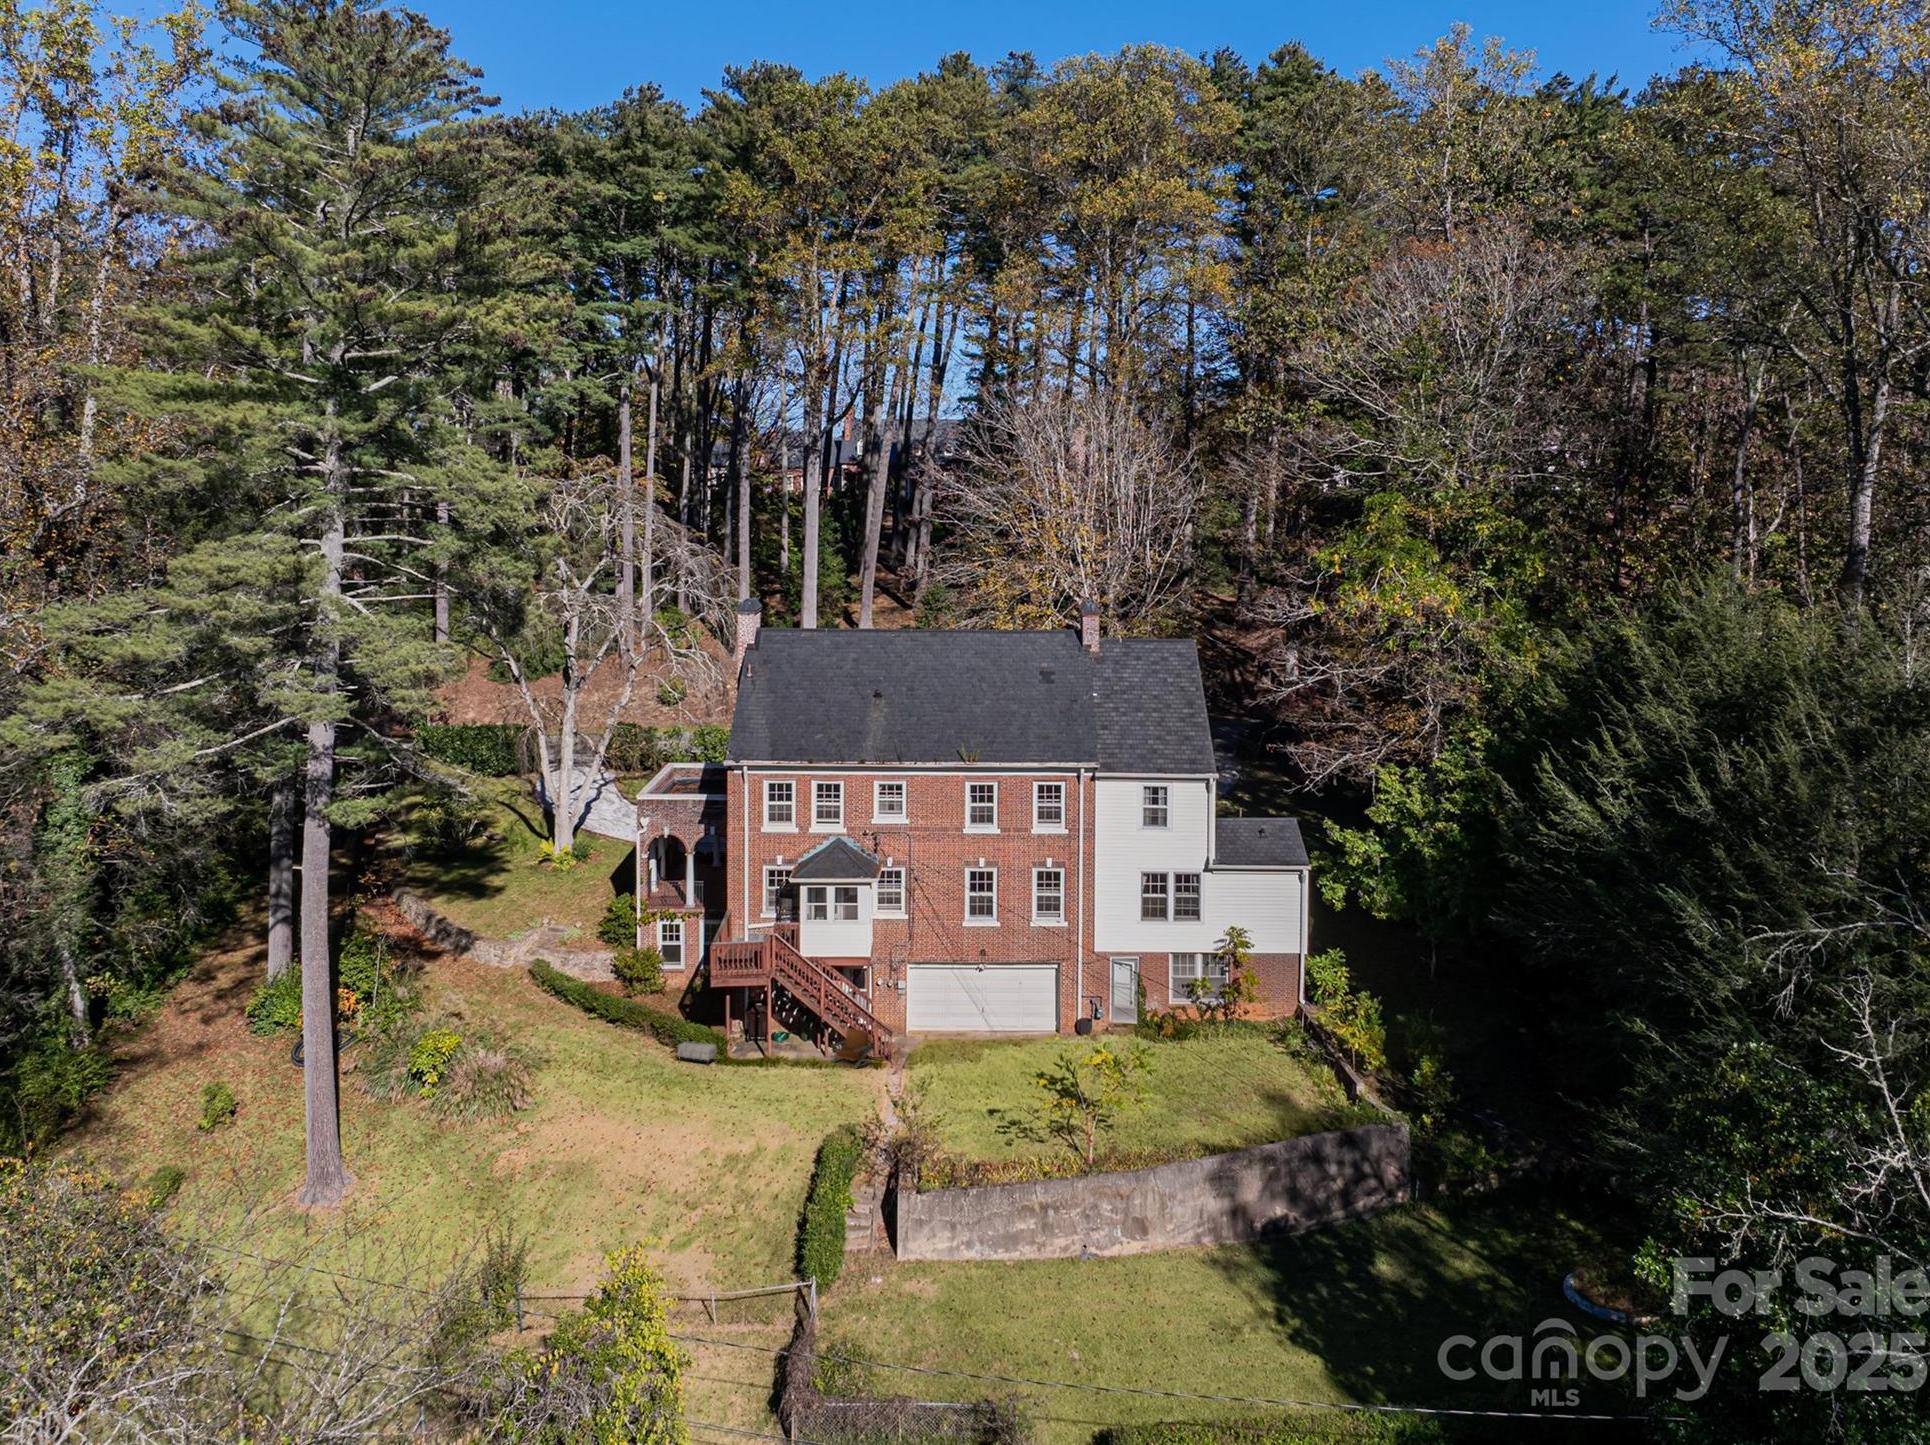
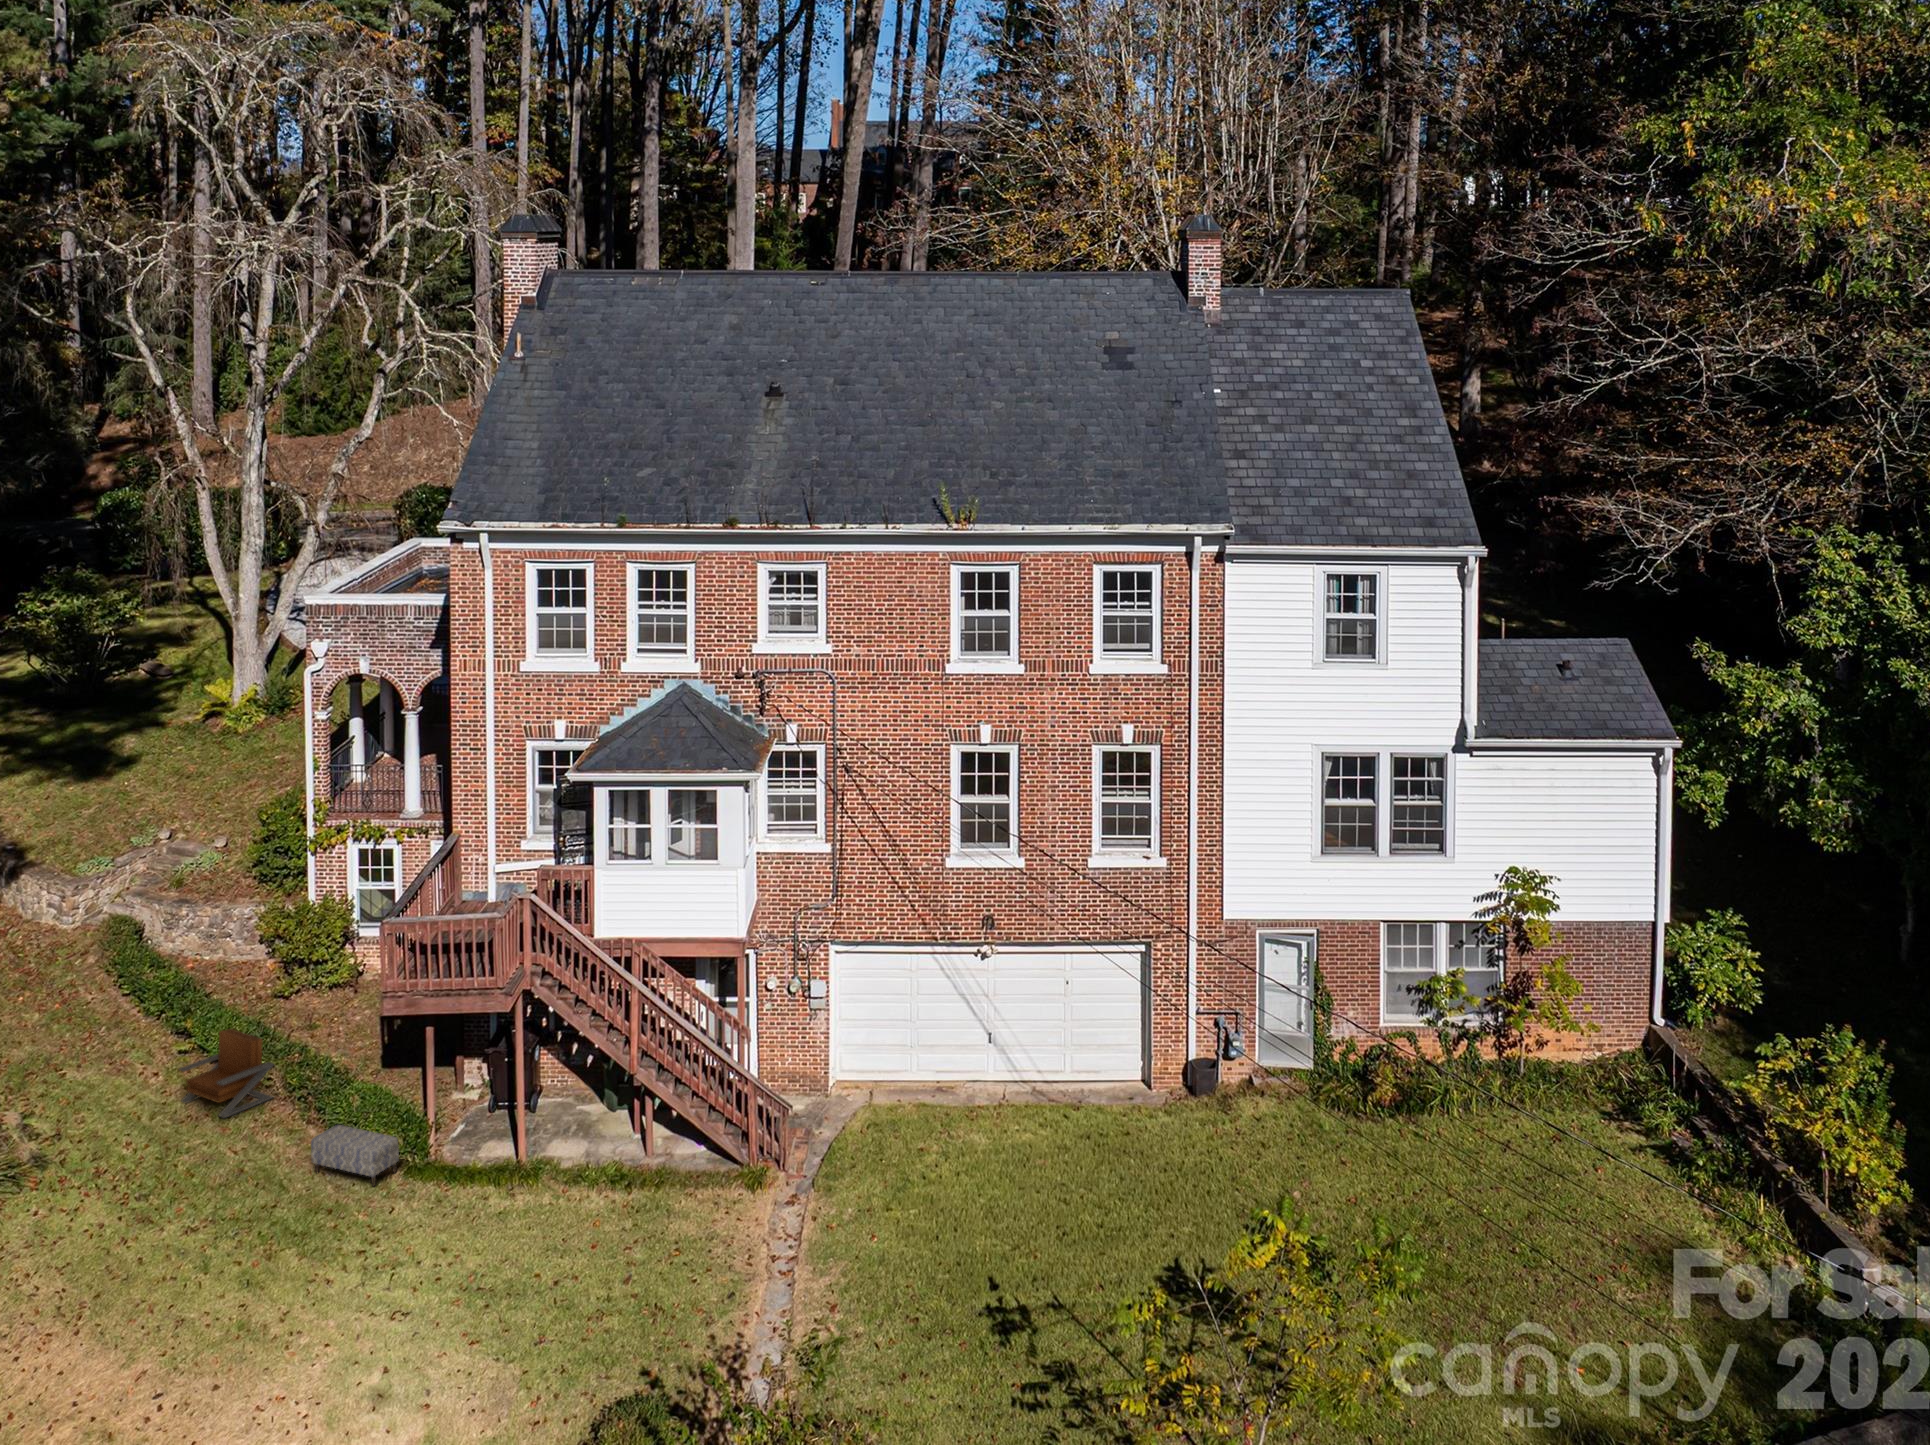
lounge chair: present [832,1028,873,1068] -> present [179,1029,273,1118]

